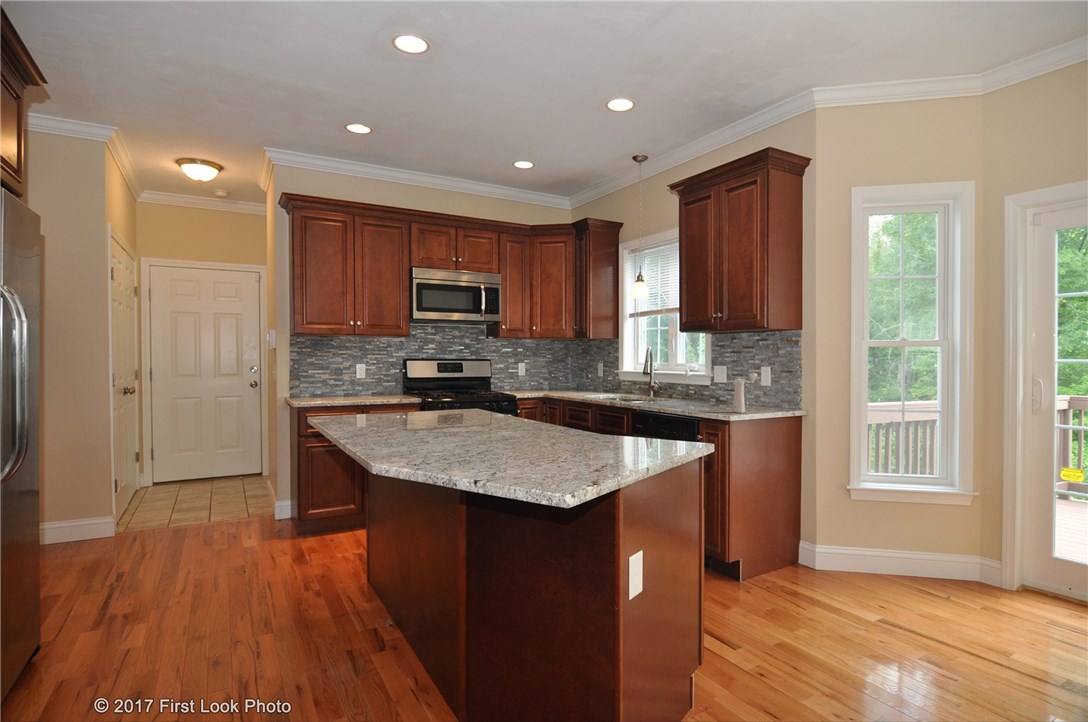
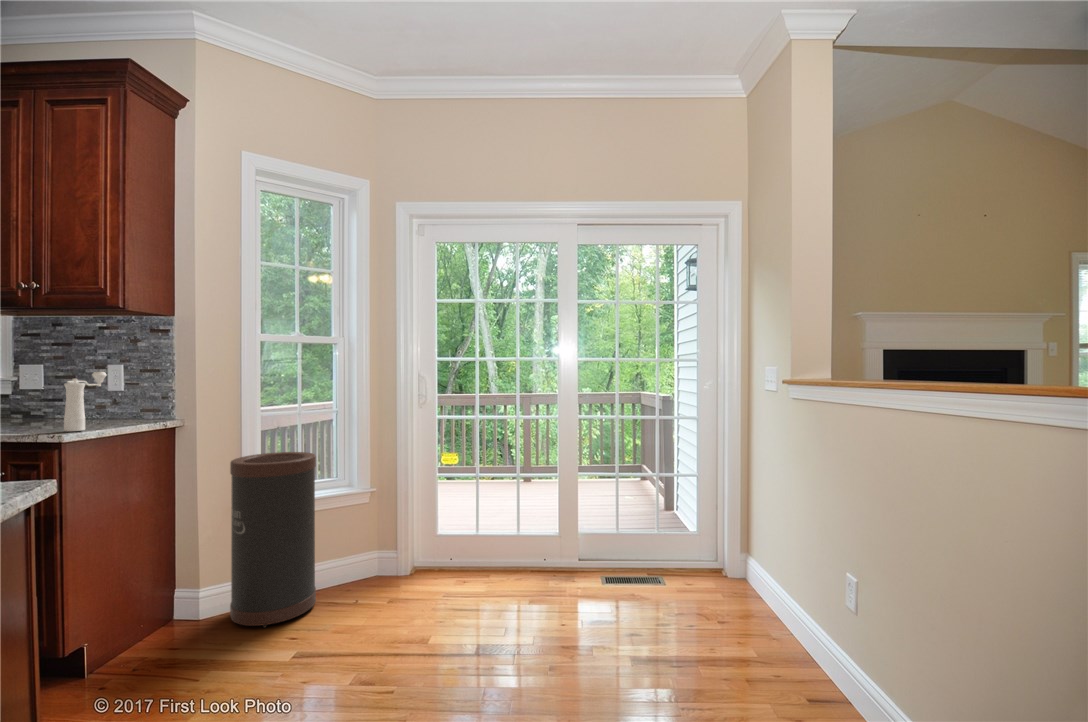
trash can: none [839,447,915,595] -> present [230,452,316,628]

